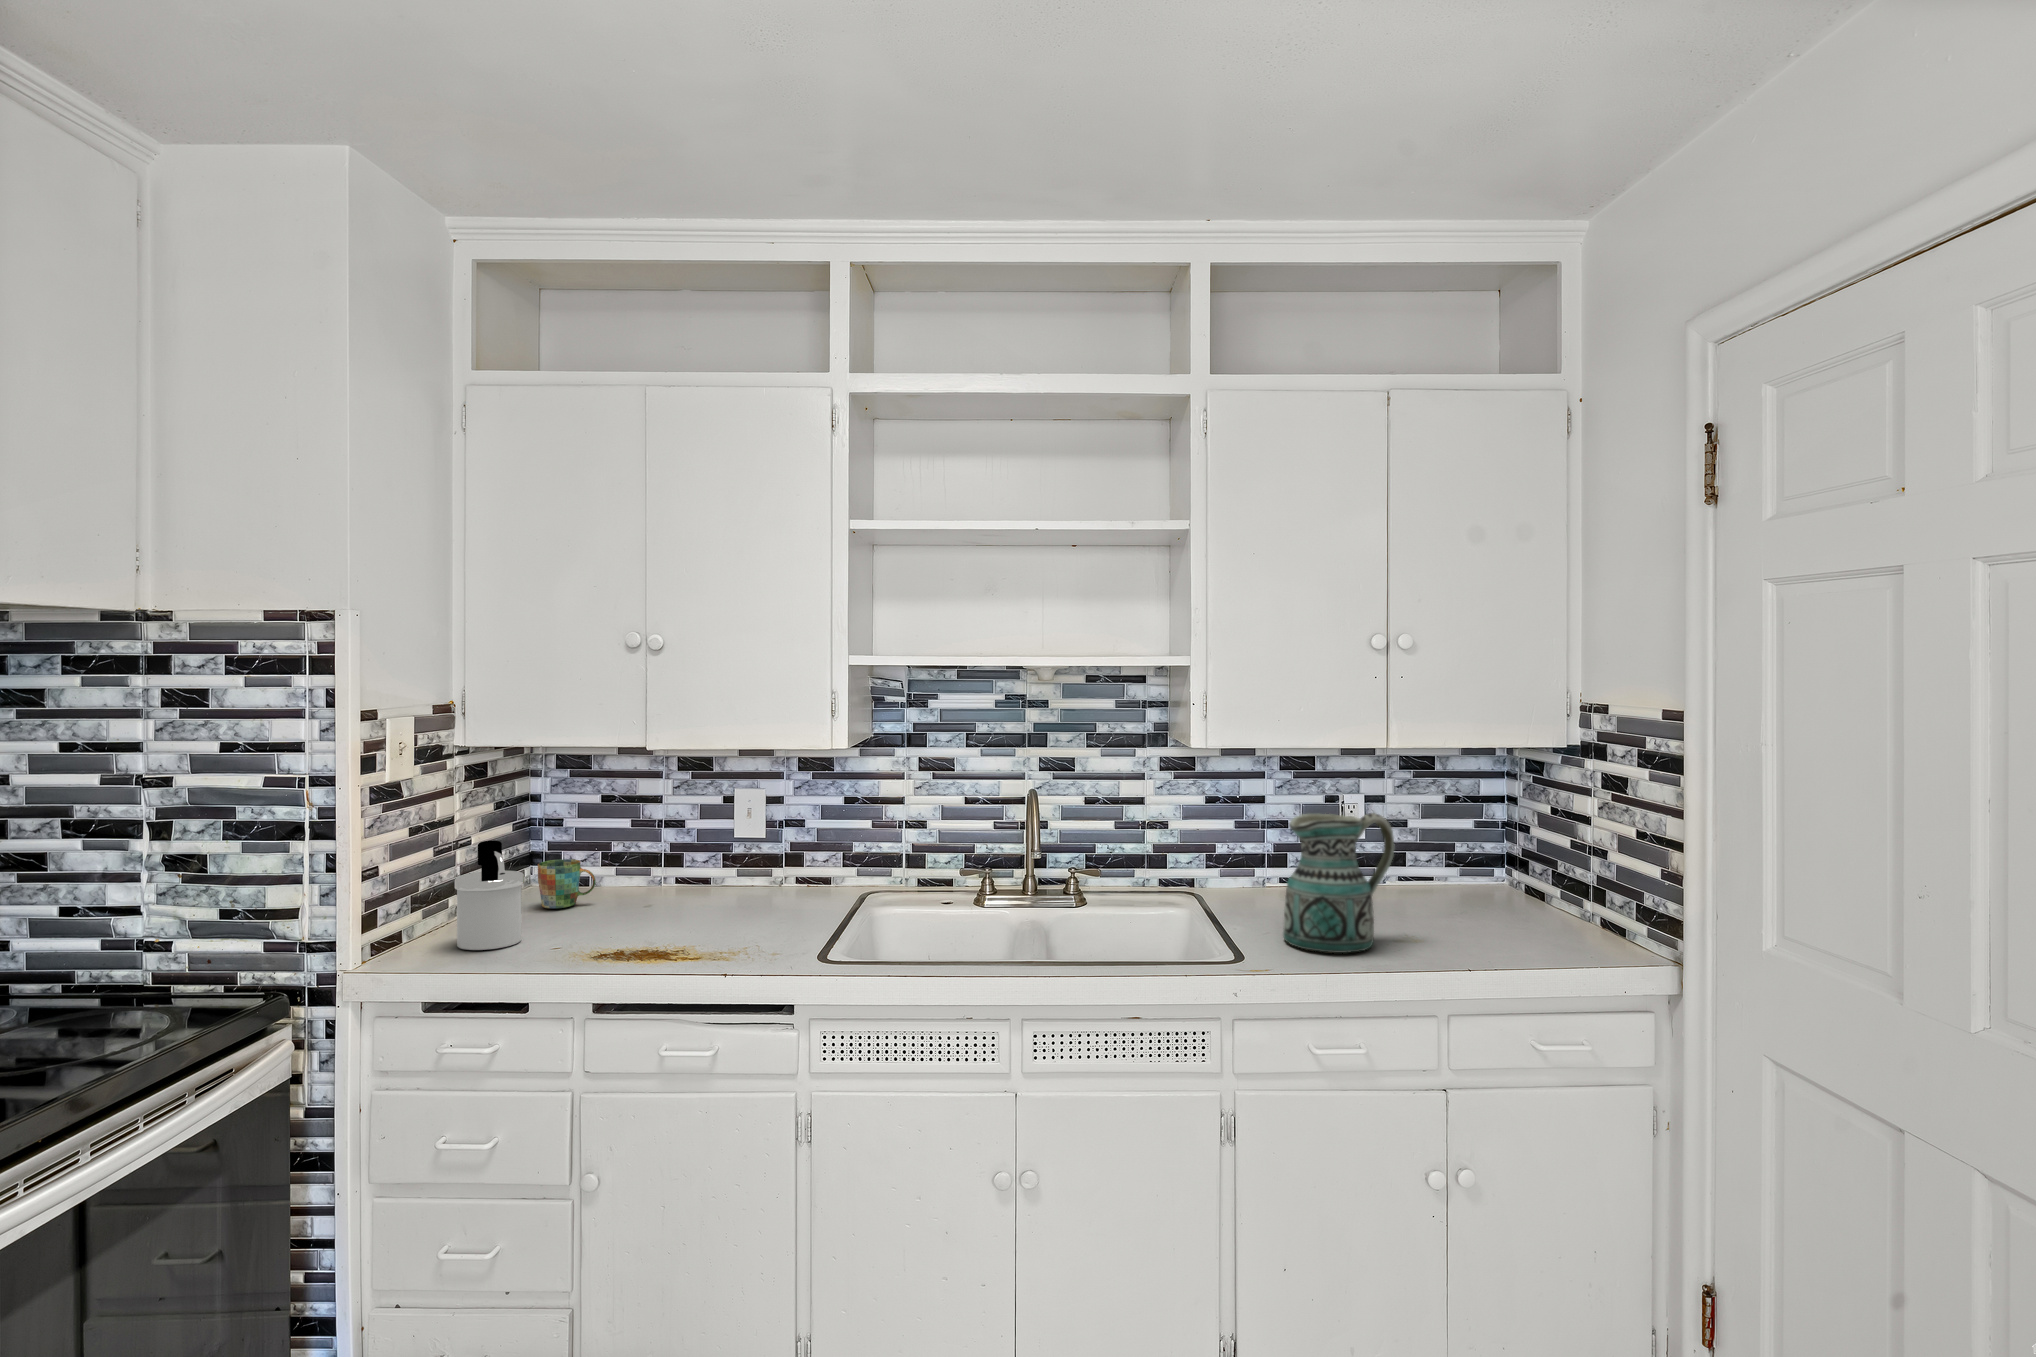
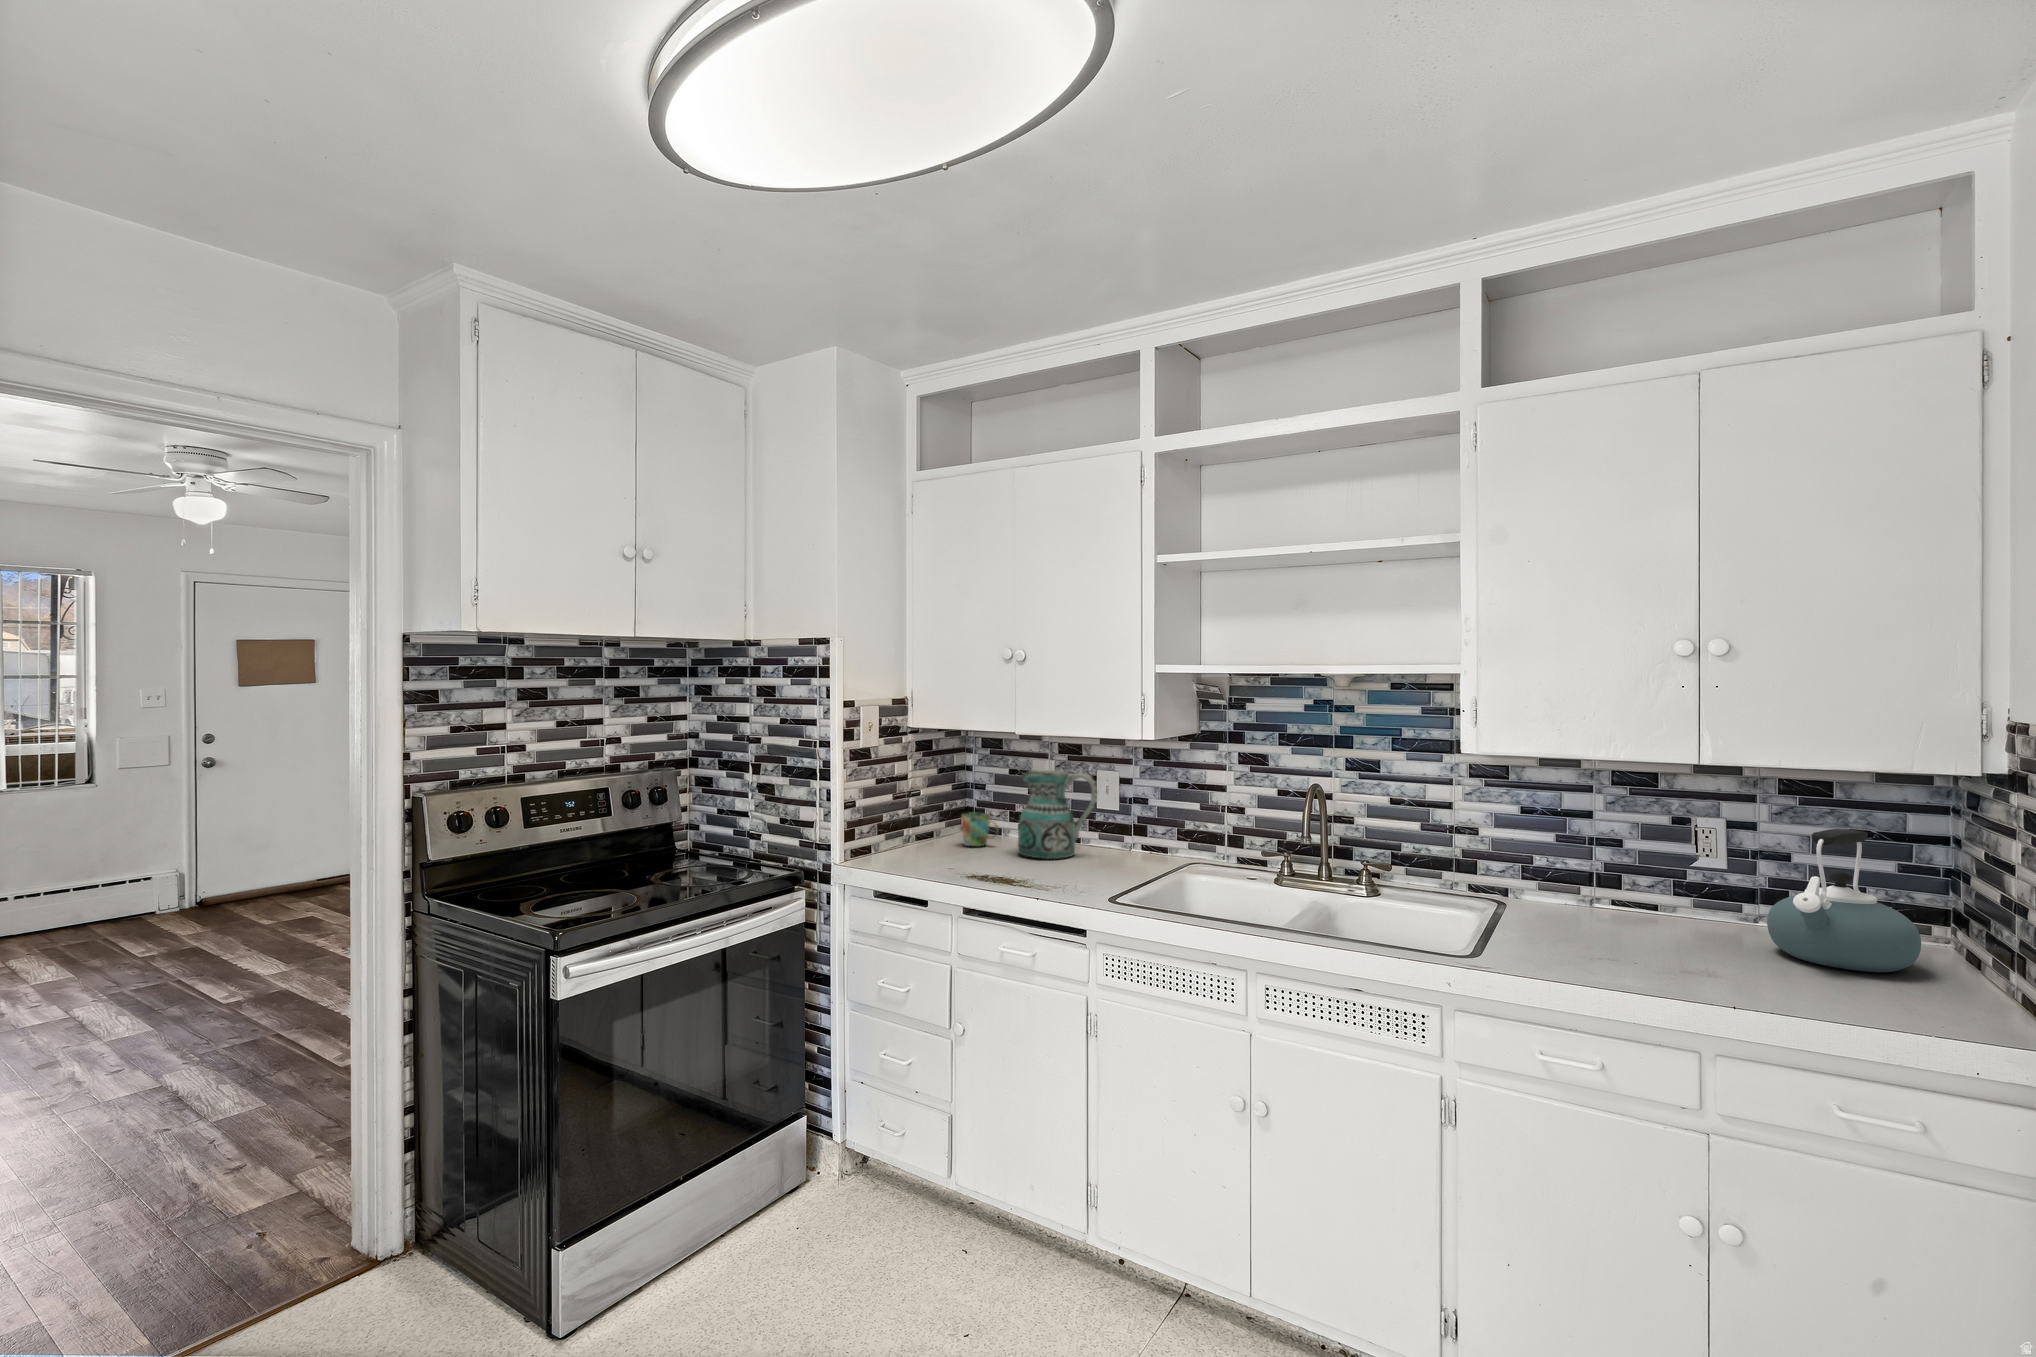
kettle: none [1419,802,1523,922] -> present [1767,829,1921,972]
ceramic pitcher: present [1283,813,1394,953] -> present [1018,770,1097,859]
soap dispenser: present [455,840,524,950] -> none [894,790,937,864]

